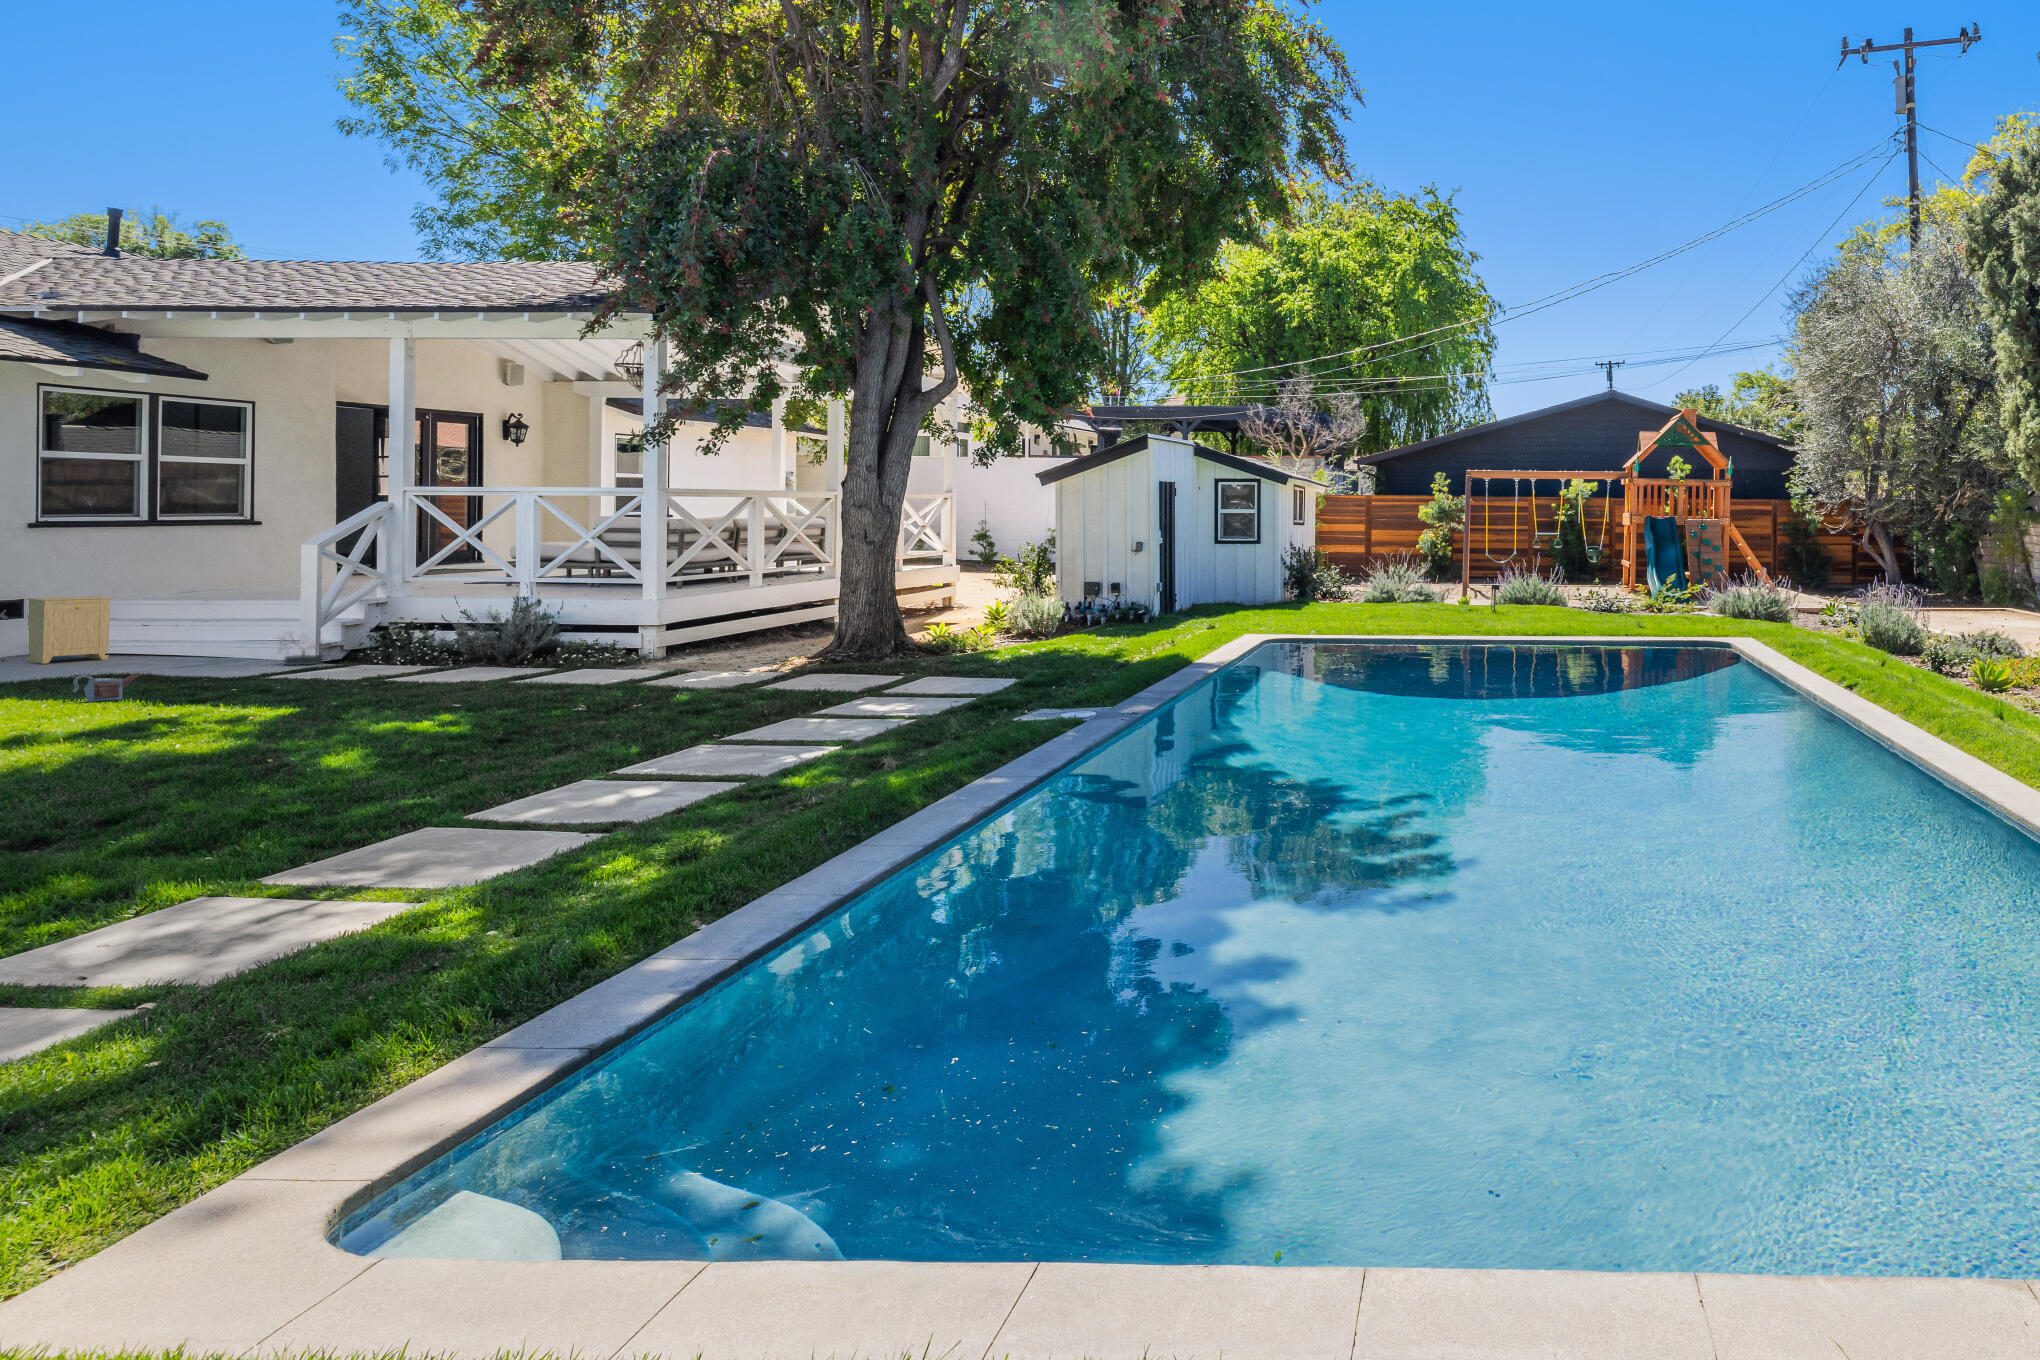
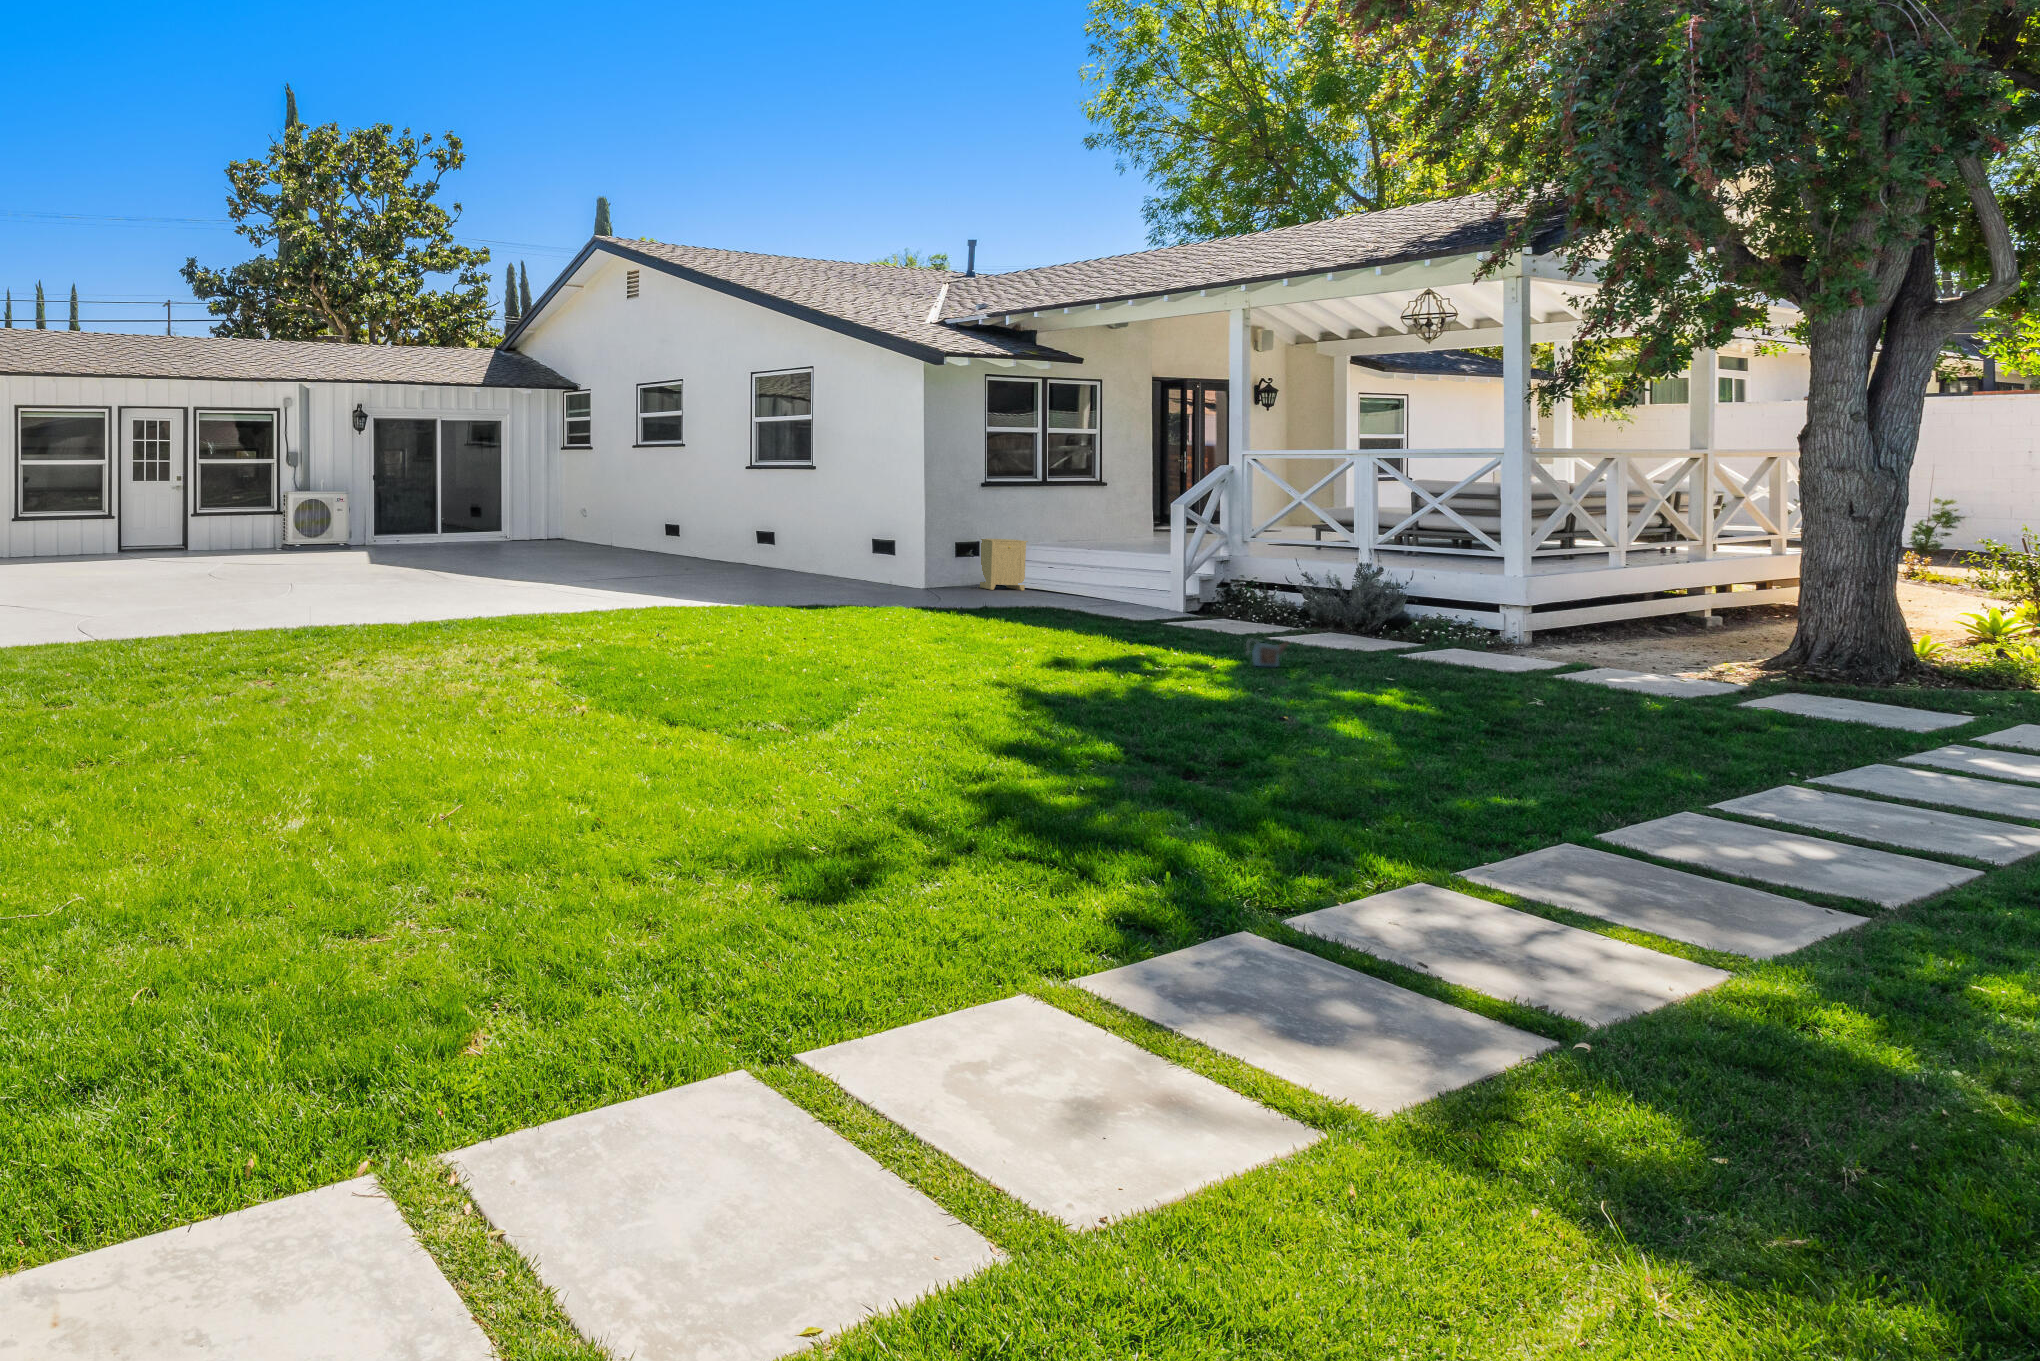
decorative plant: present [279,633,328,665] -> none [1155,580,1194,613]
watering can: present [73,672,141,702] -> present [1246,639,1289,666]

